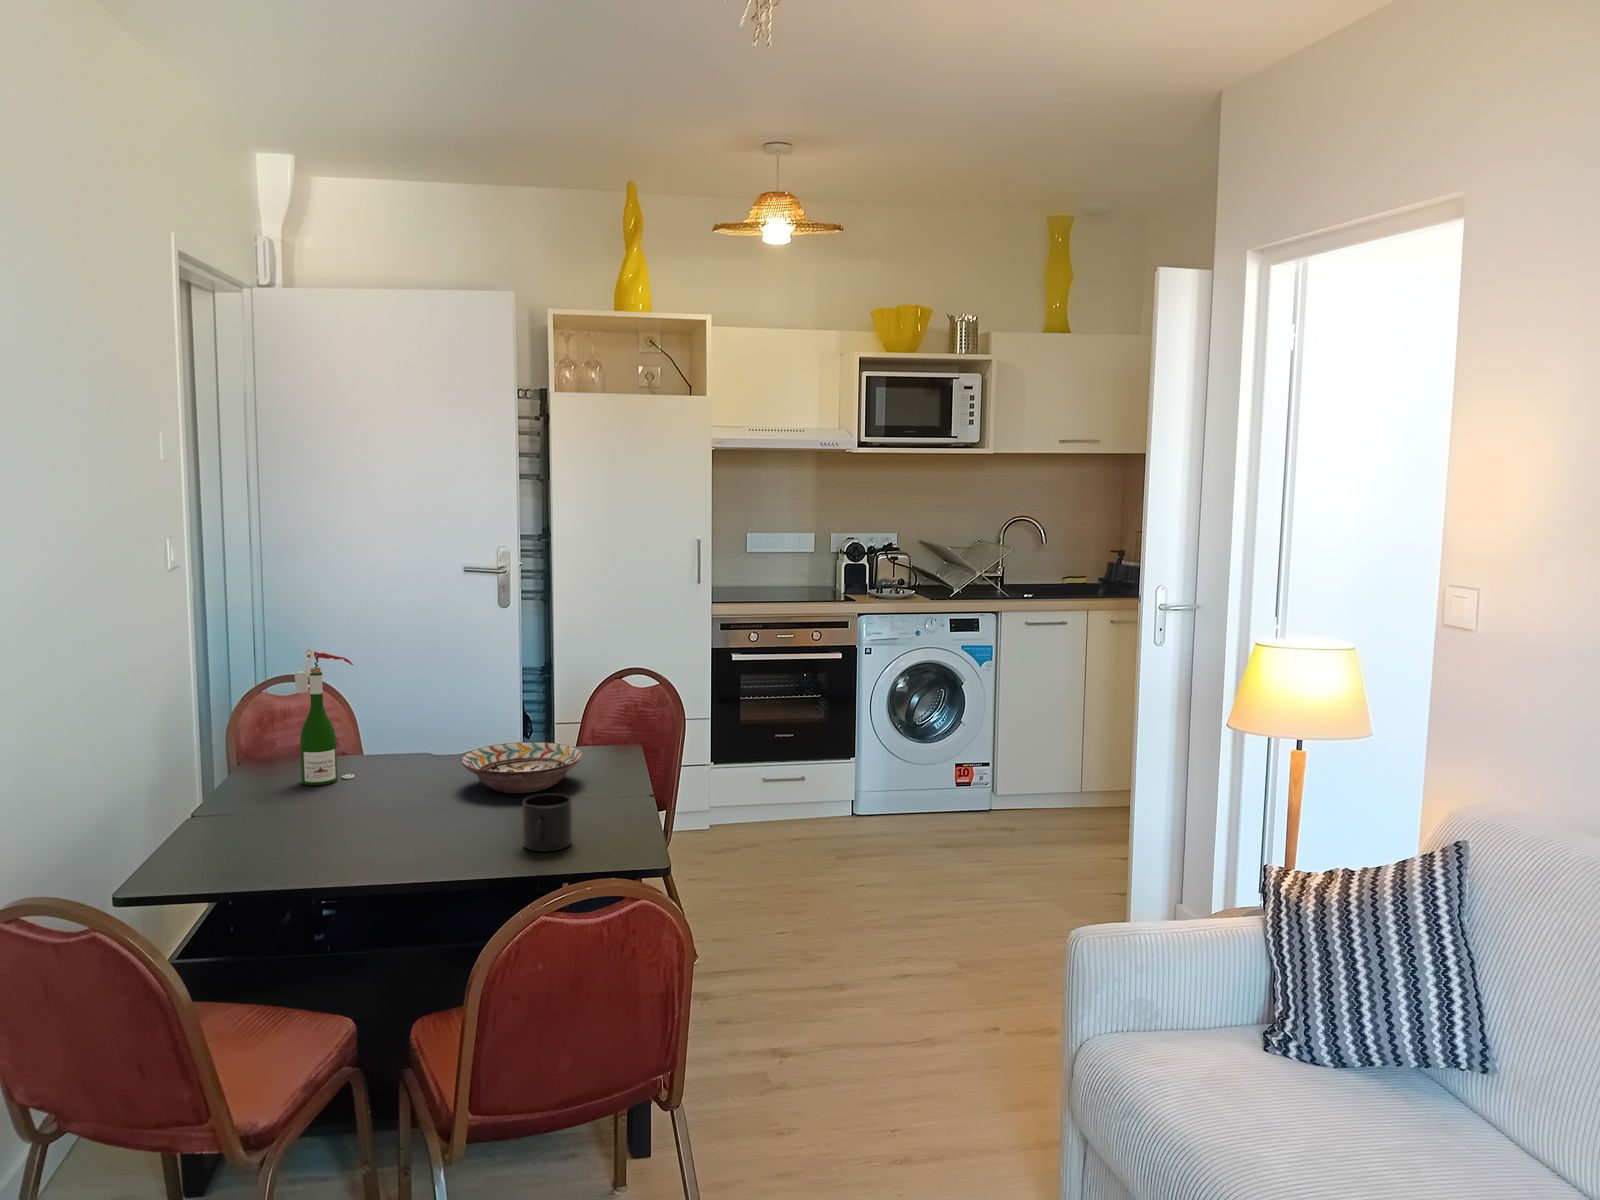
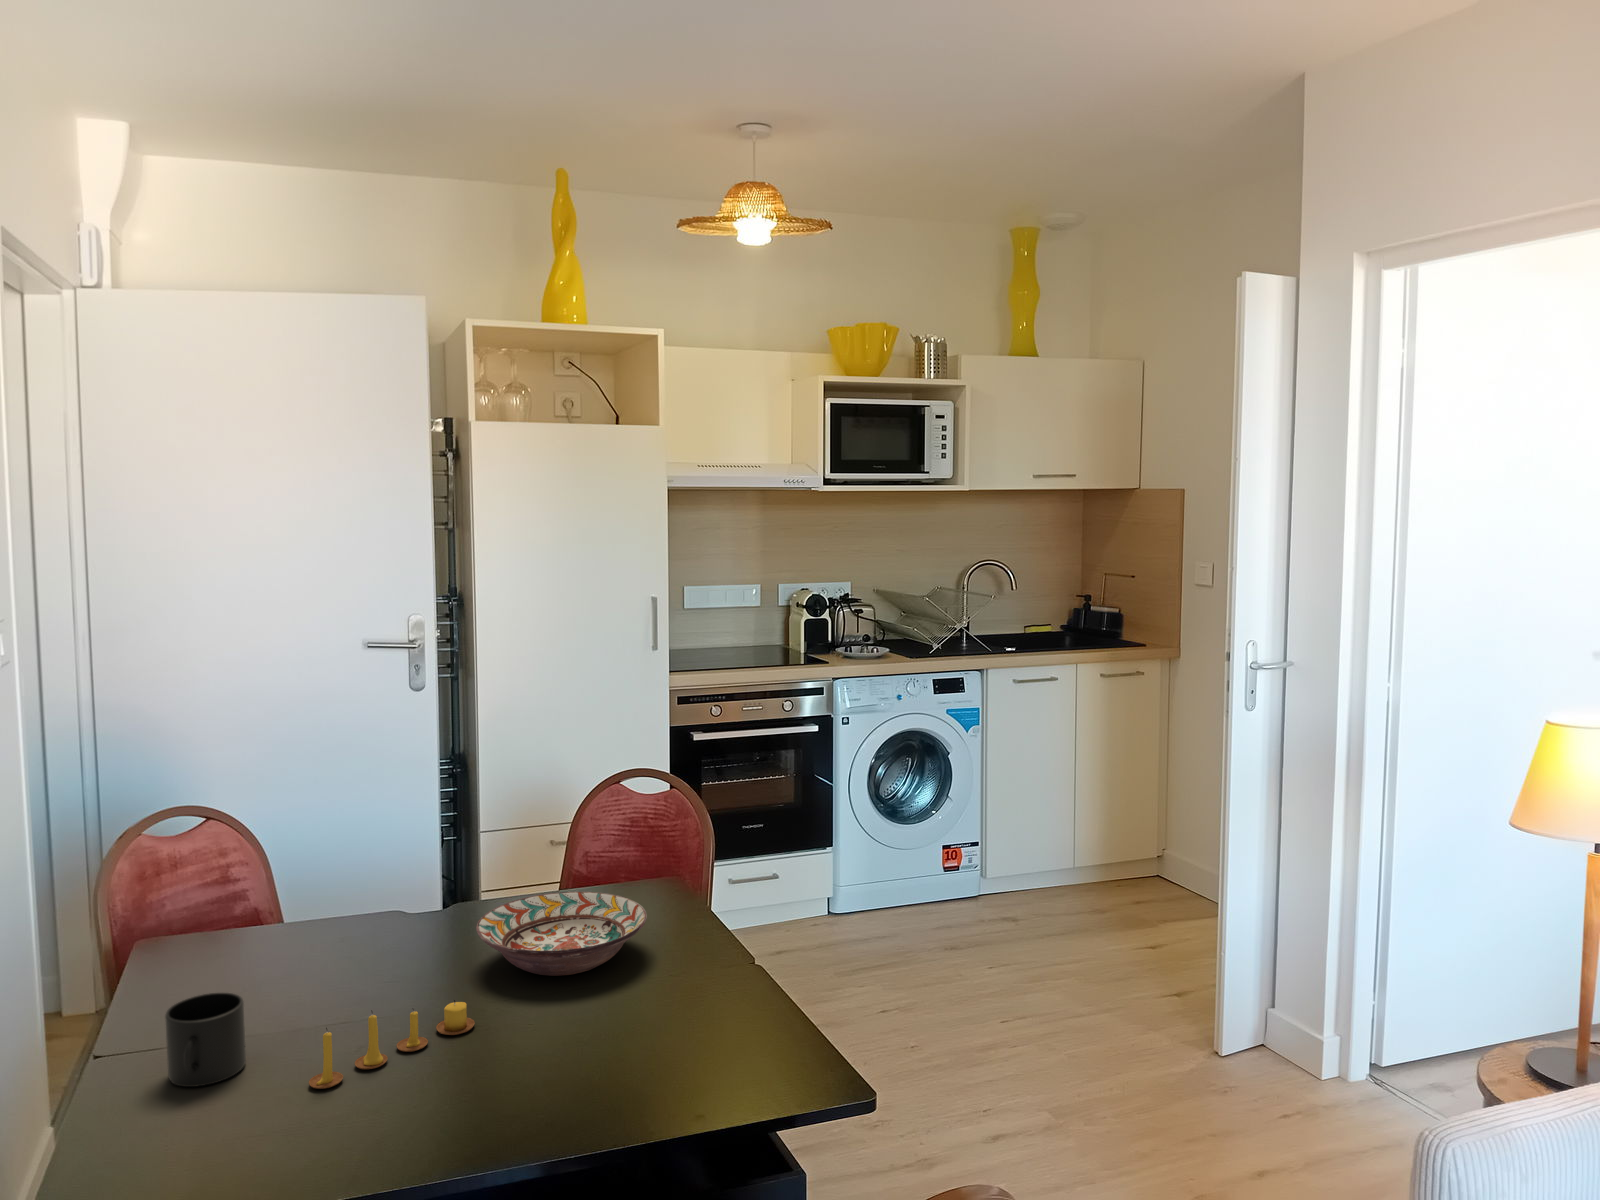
wine bottle: present [295,650,354,785] -> none [215,786,304,986]
candle: none [322,792,441,835] -> present [309,1000,475,1089]
mug: present [523,794,572,852] -> present [165,993,246,1087]

